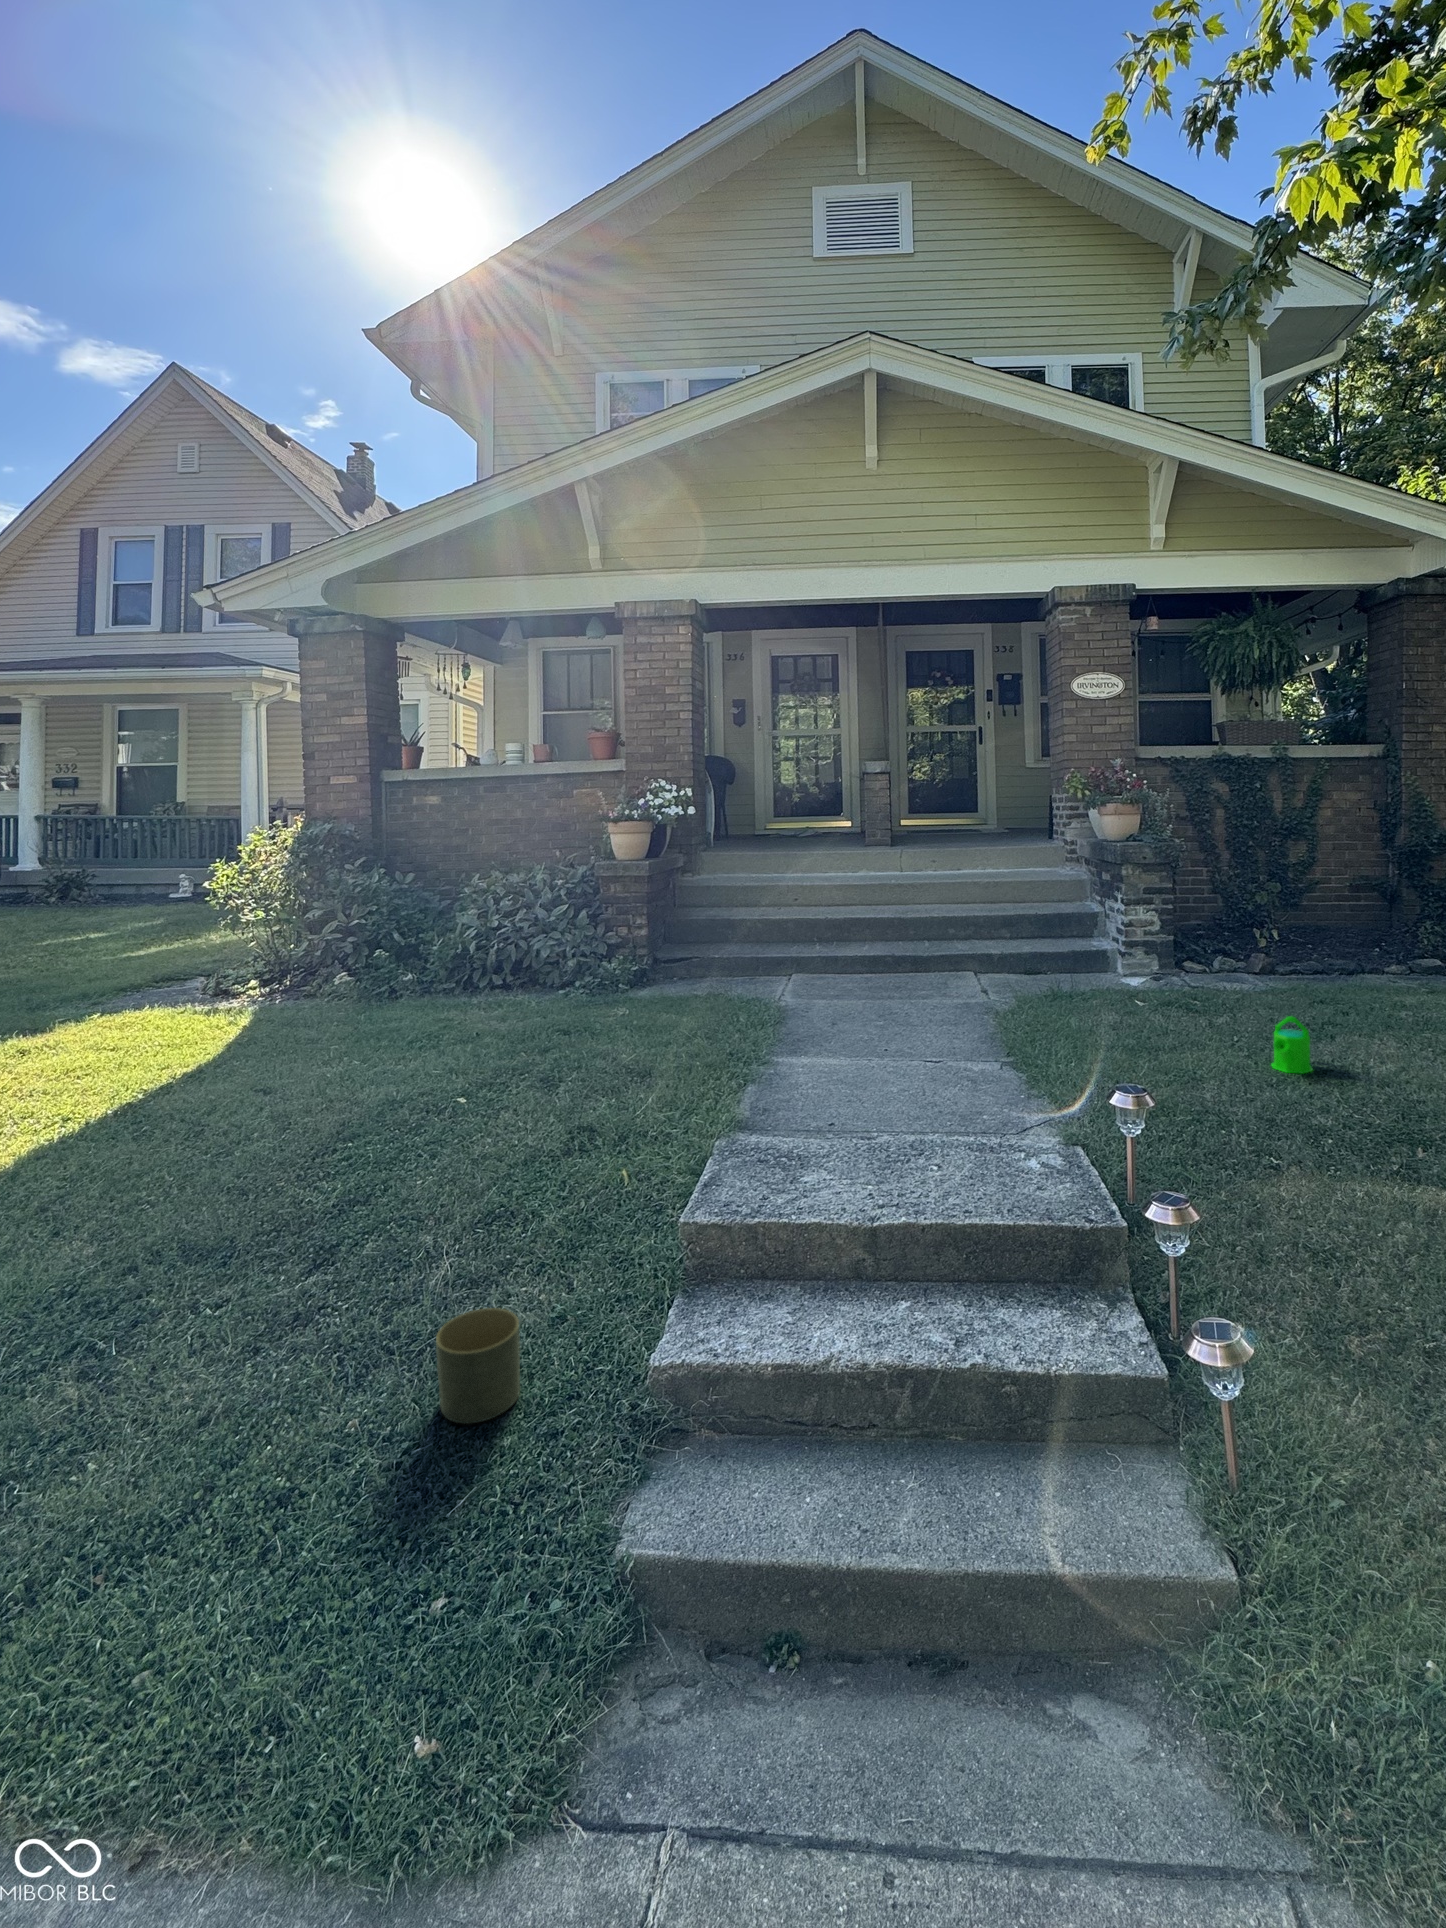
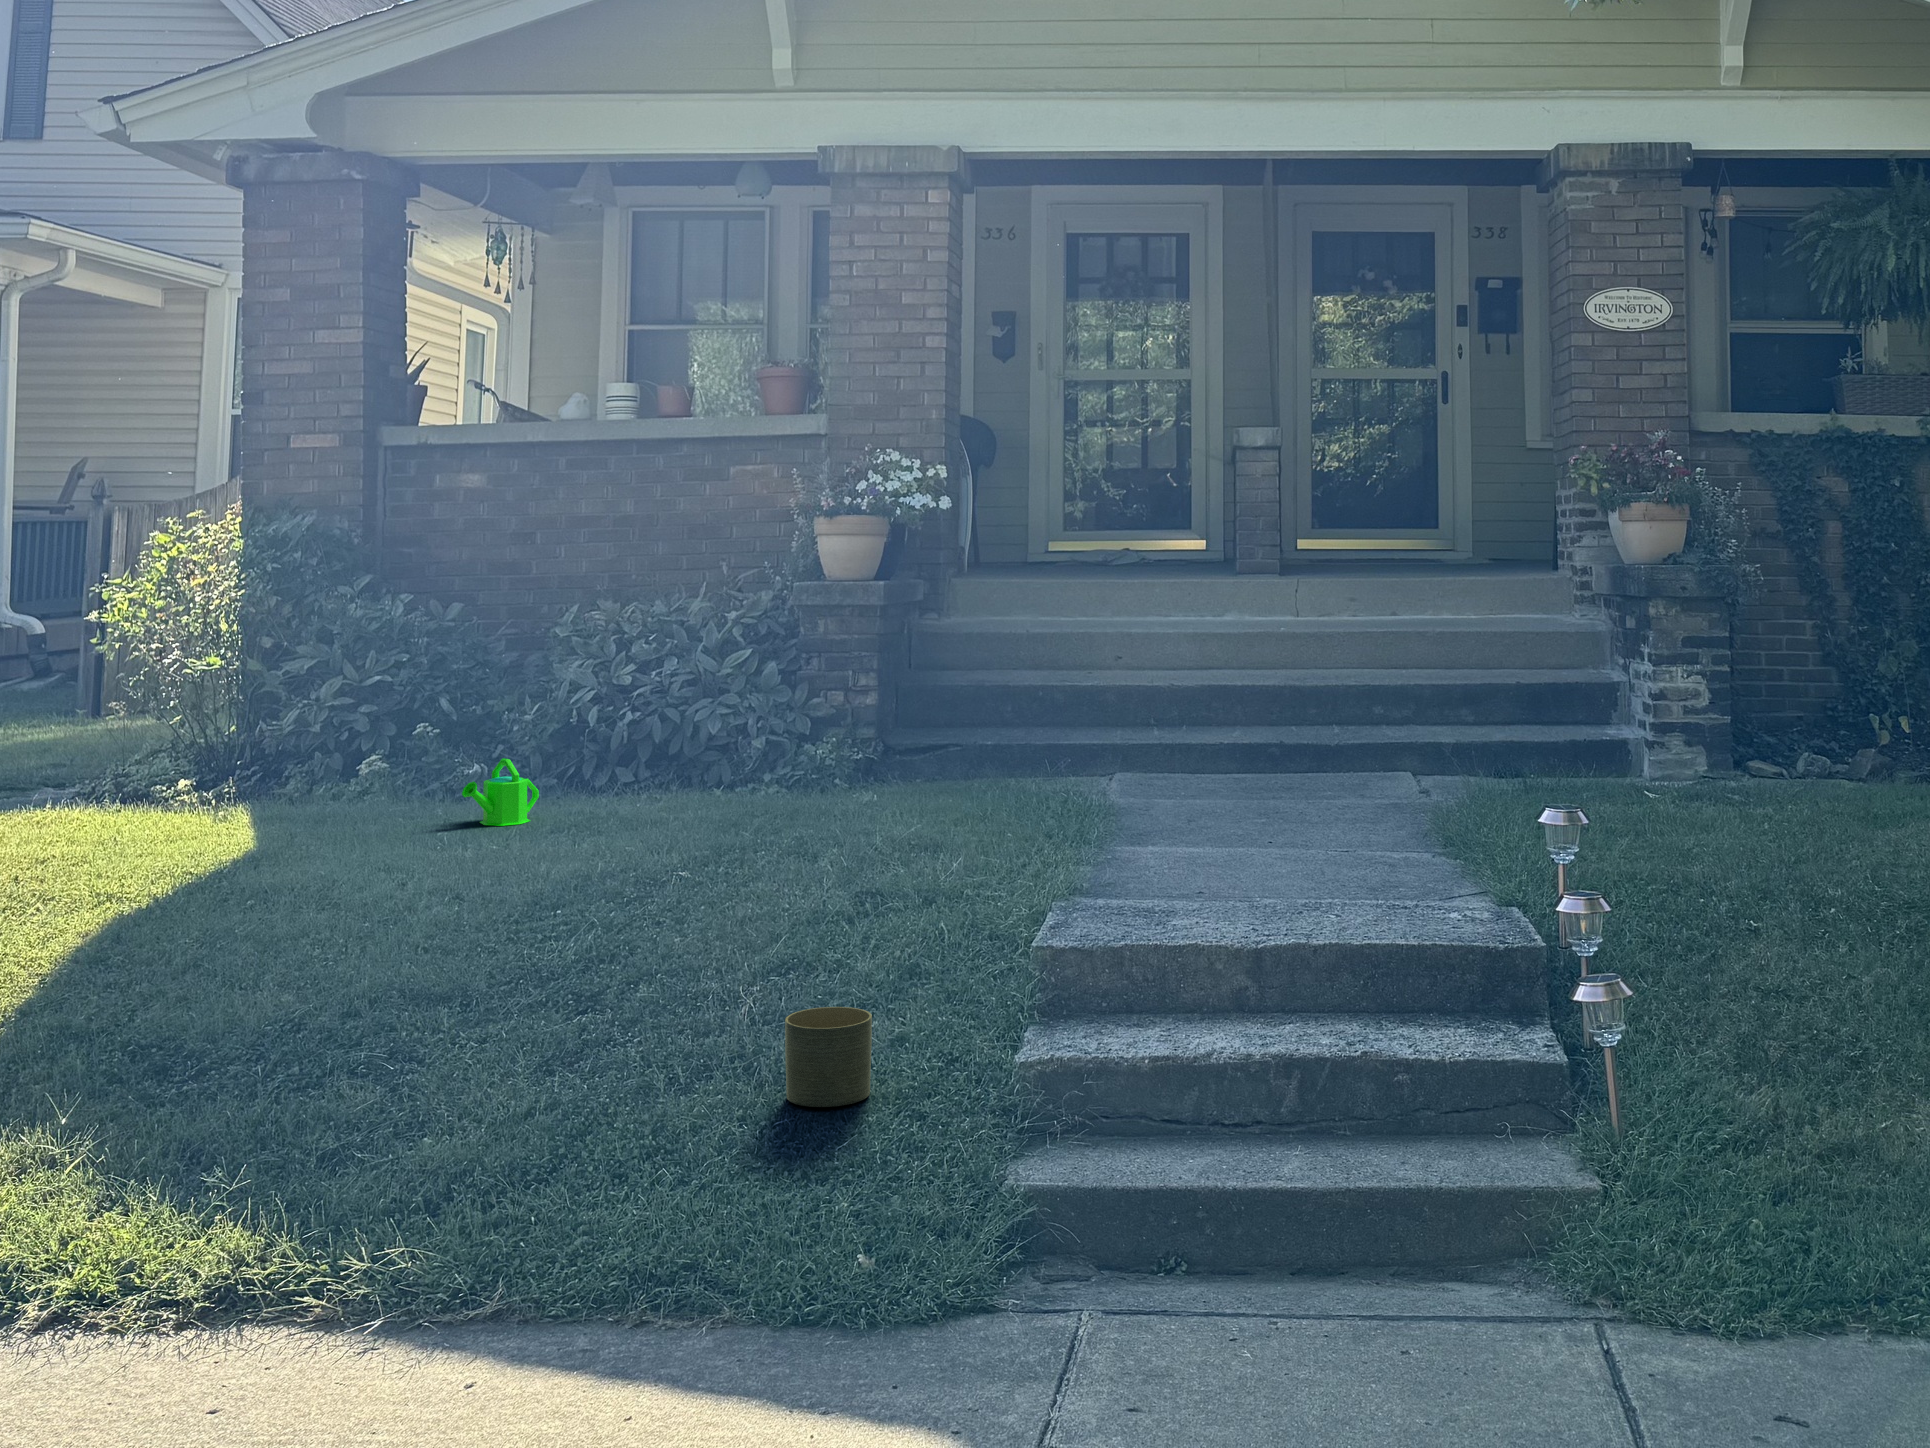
watering can: present [1271,1016,1313,1074] -> present [462,758,539,826]

